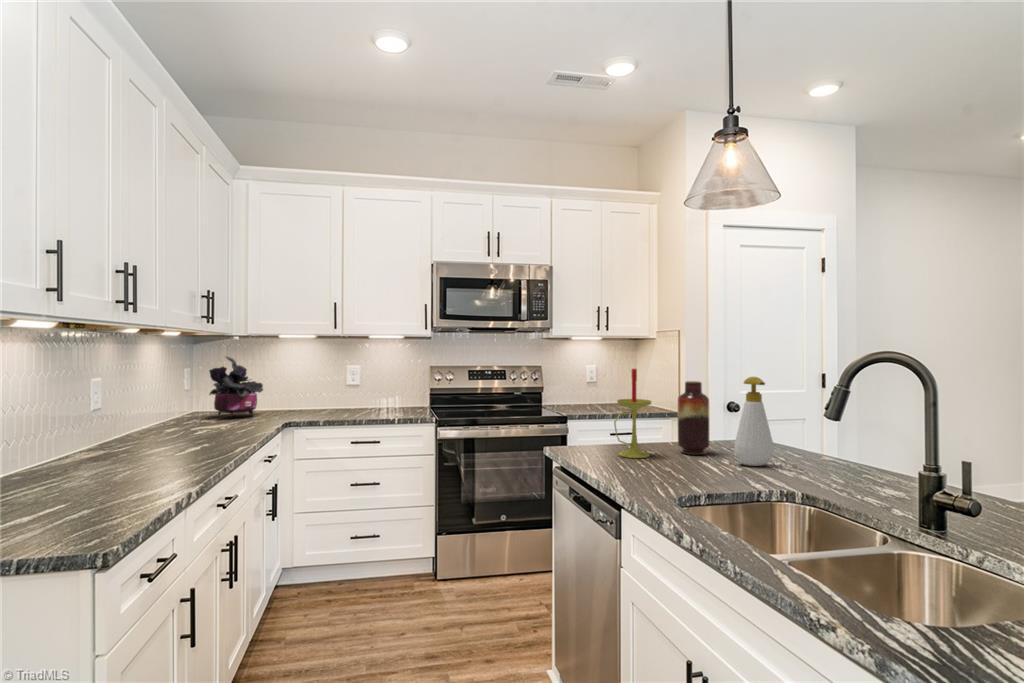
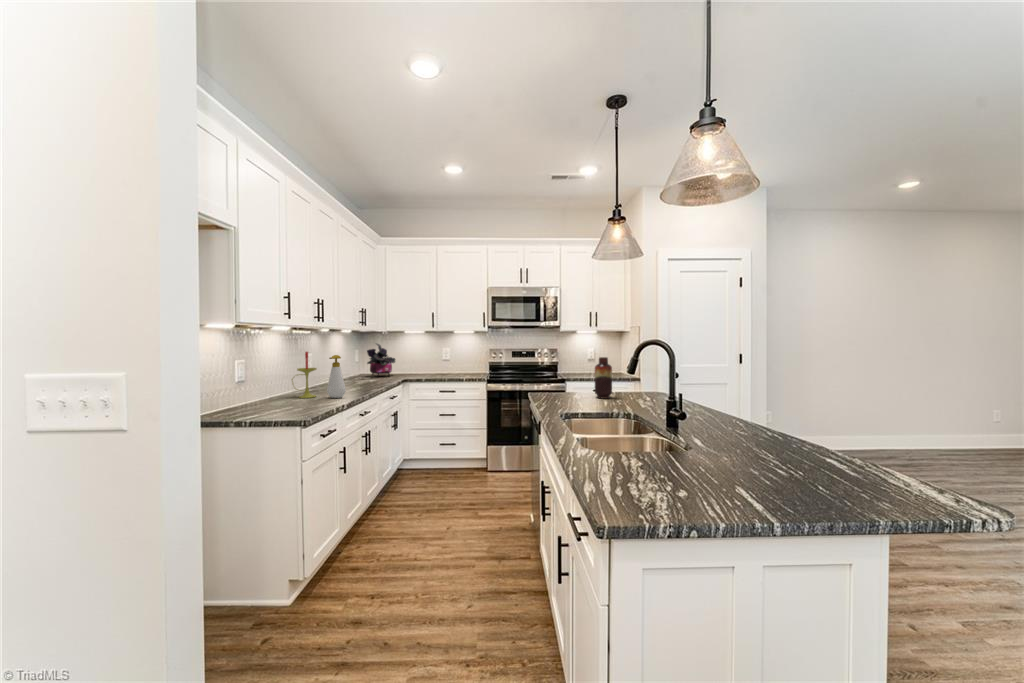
candle: present [614,369,651,458] -> present [292,352,316,398]
soap bottle: present [734,377,774,466] -> present [327,355,346,398]

